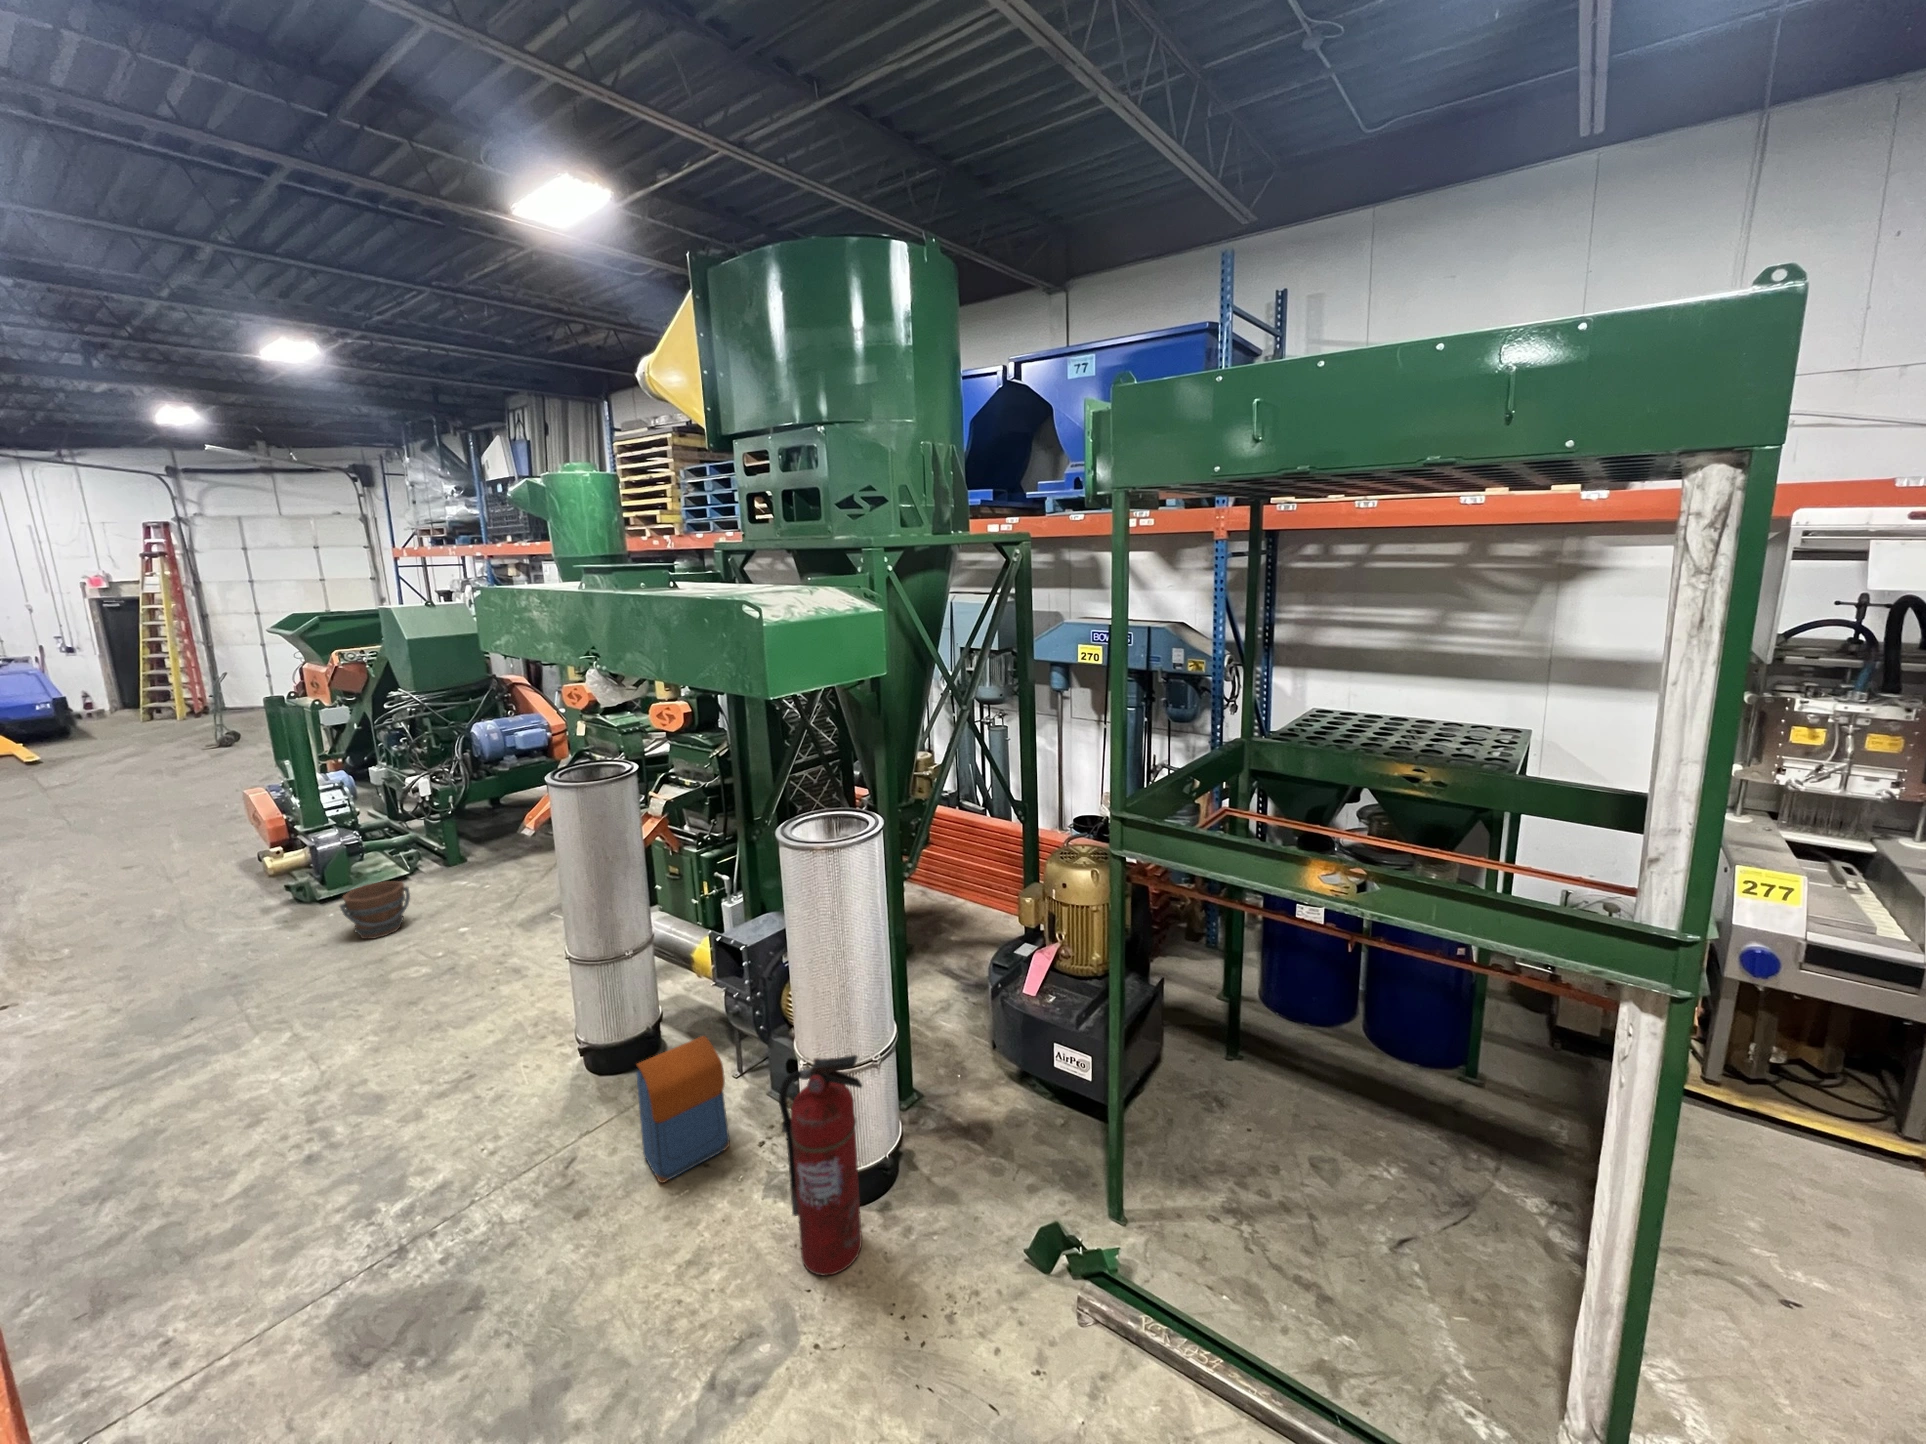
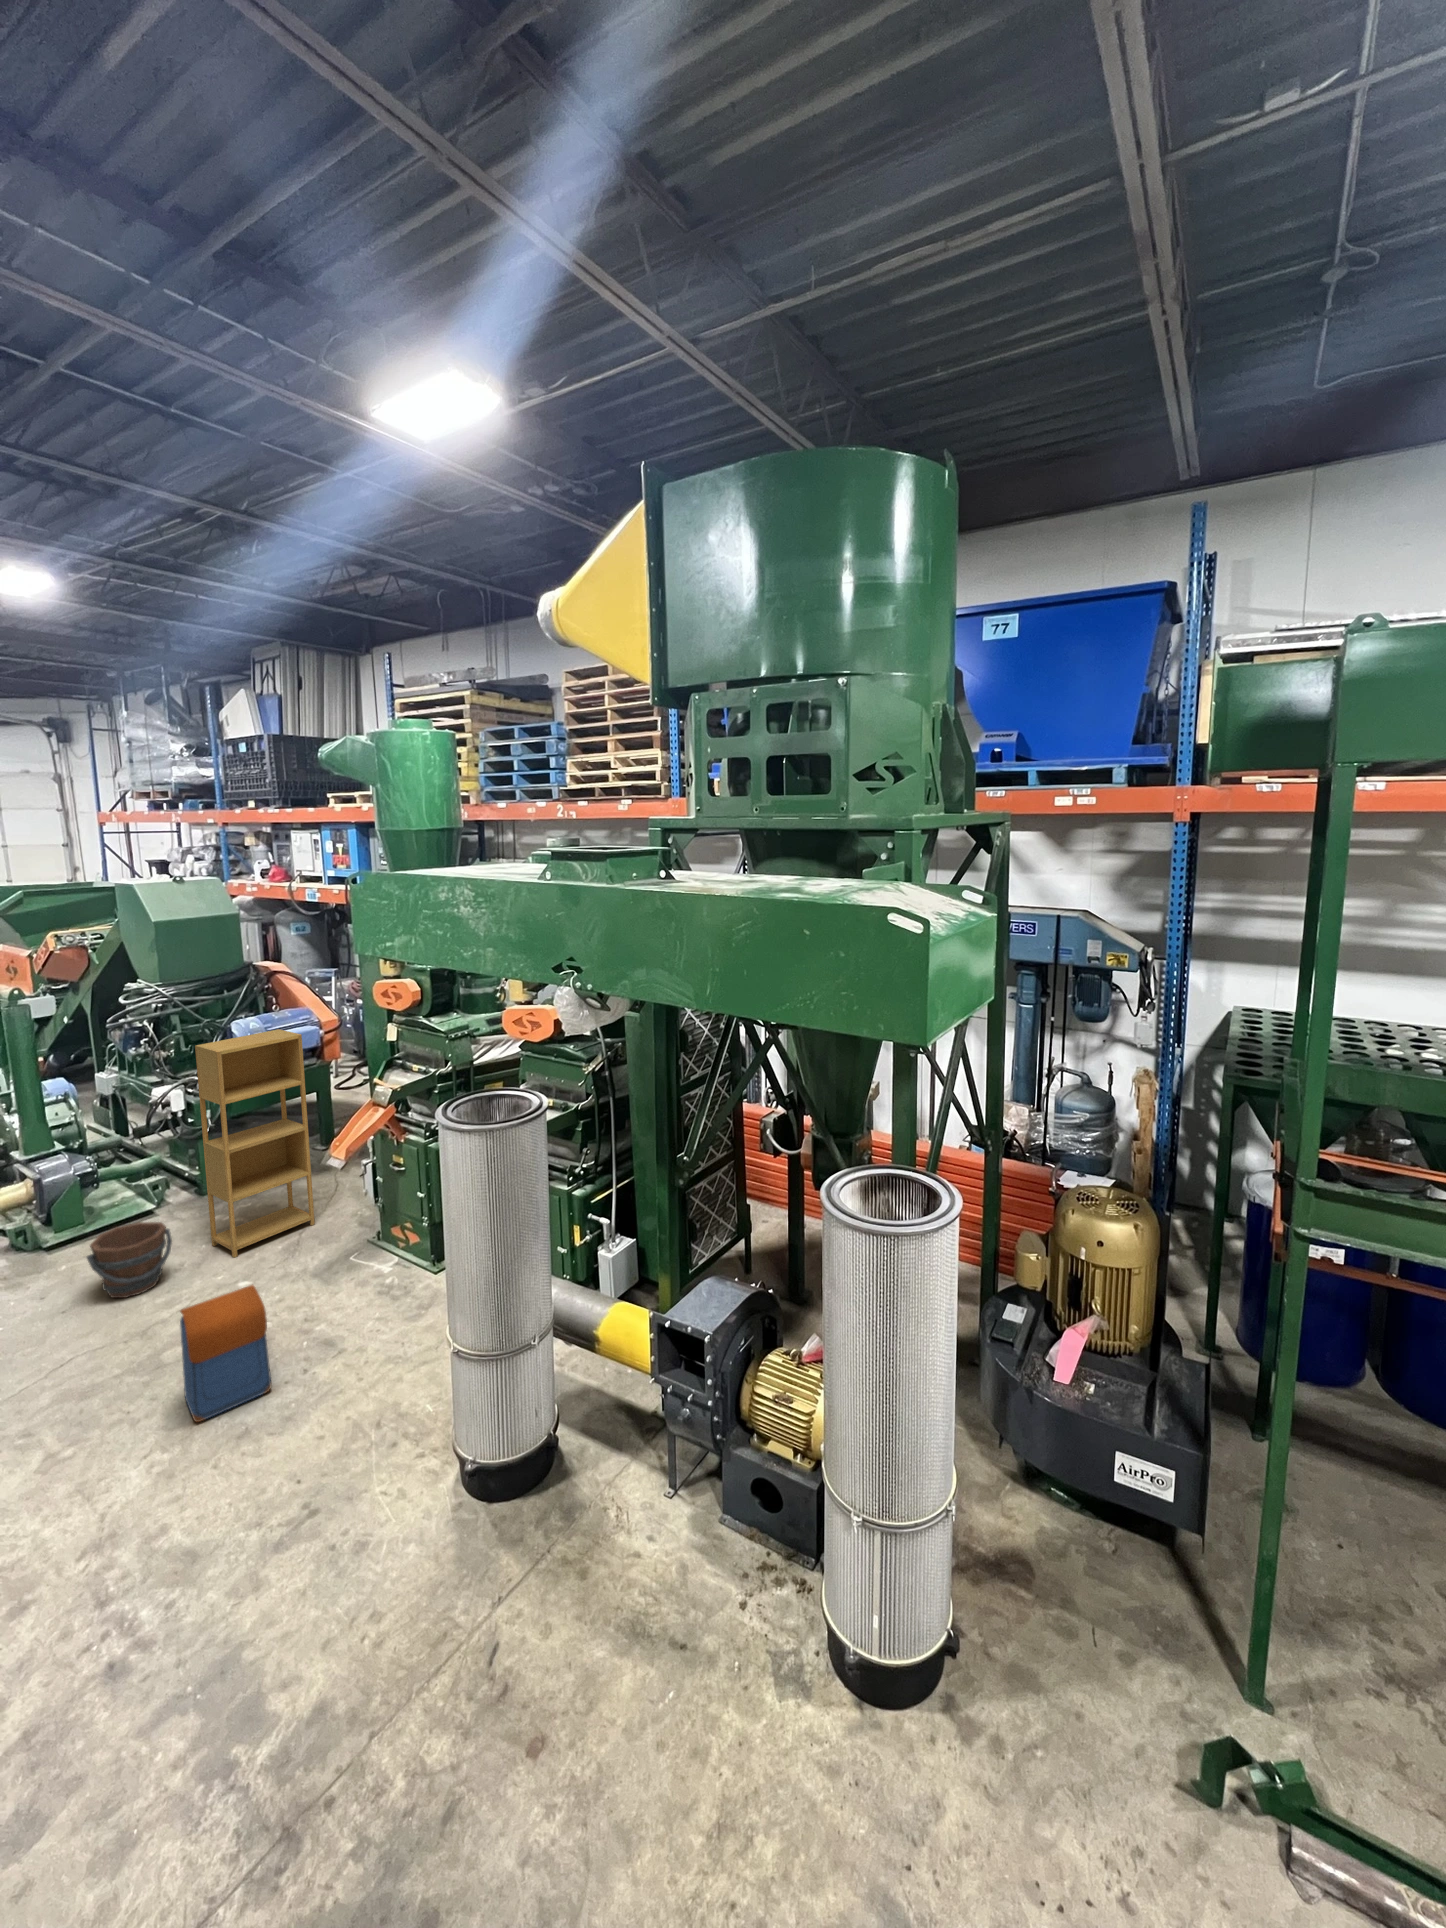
shelving unit: none [424,728,534,912] -> present [195,1029,315,1258]
backpack: present [636,1036,730,1183] -> present [180,1285,272,1422]
fire extinguisher: present [779,1055,862,1276] -> none [852,1514,972,1839]

